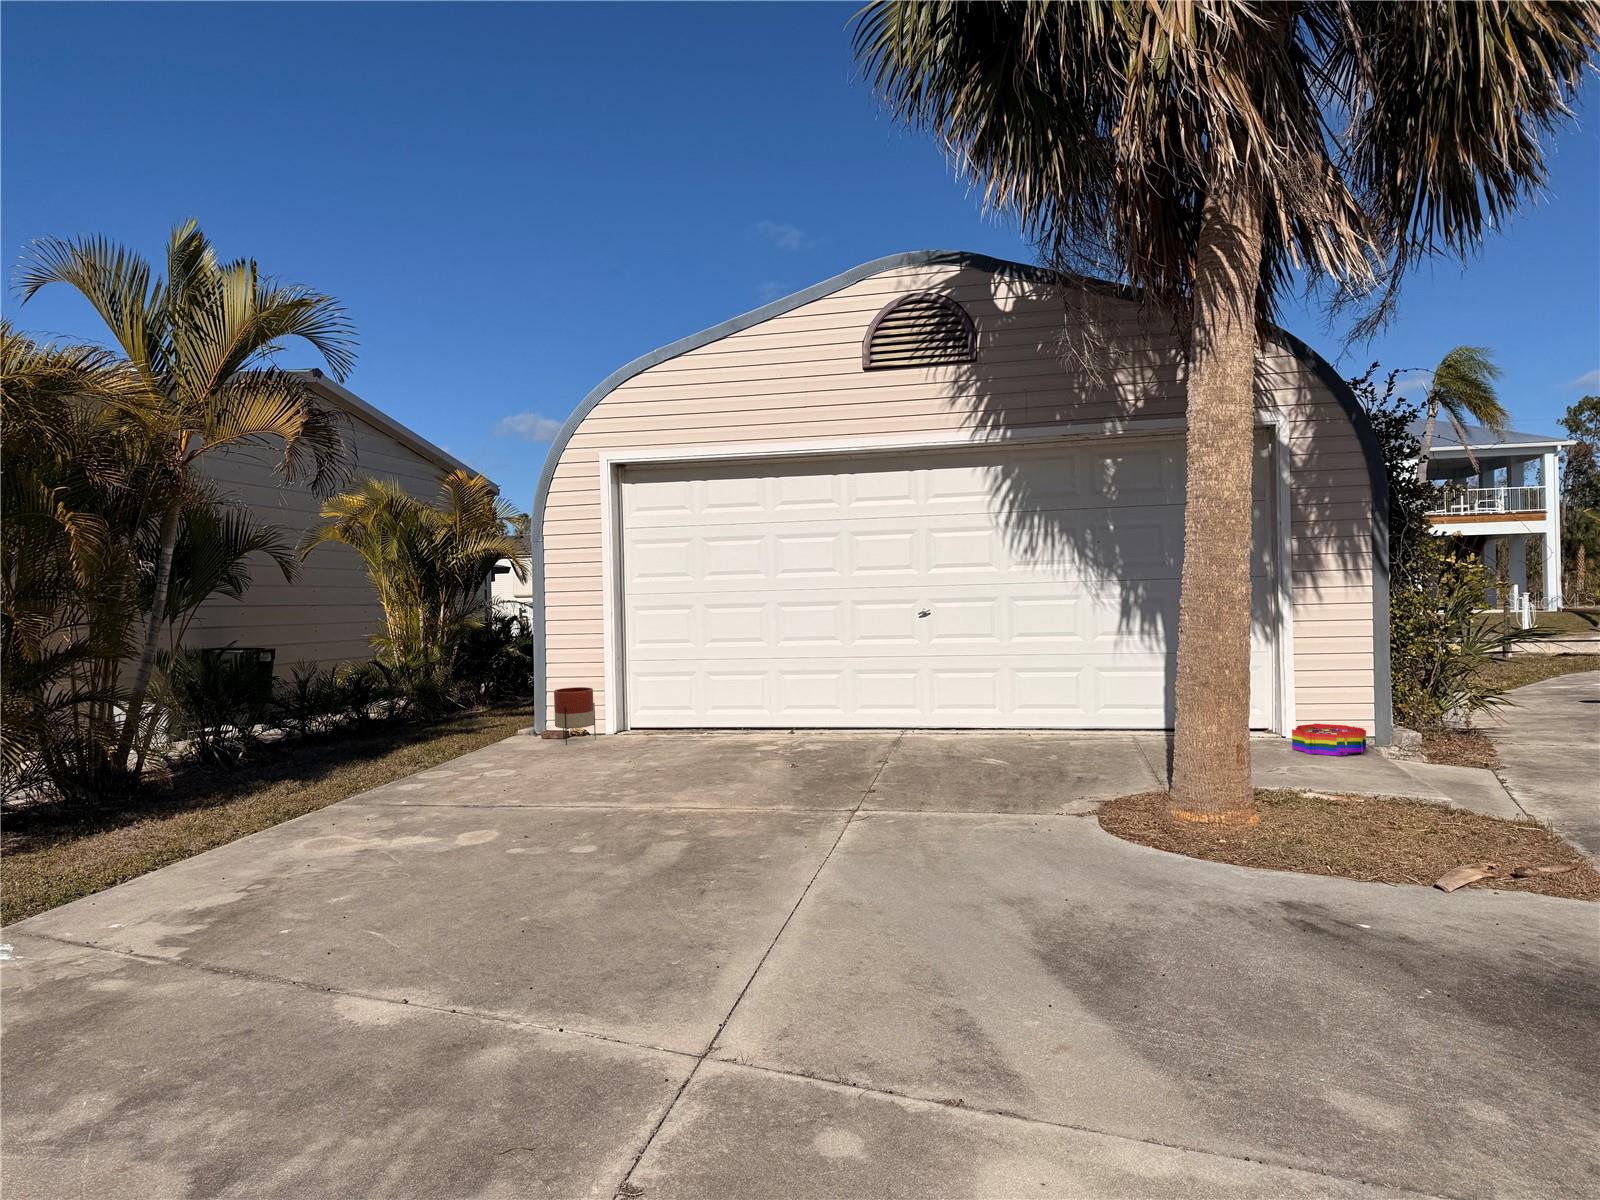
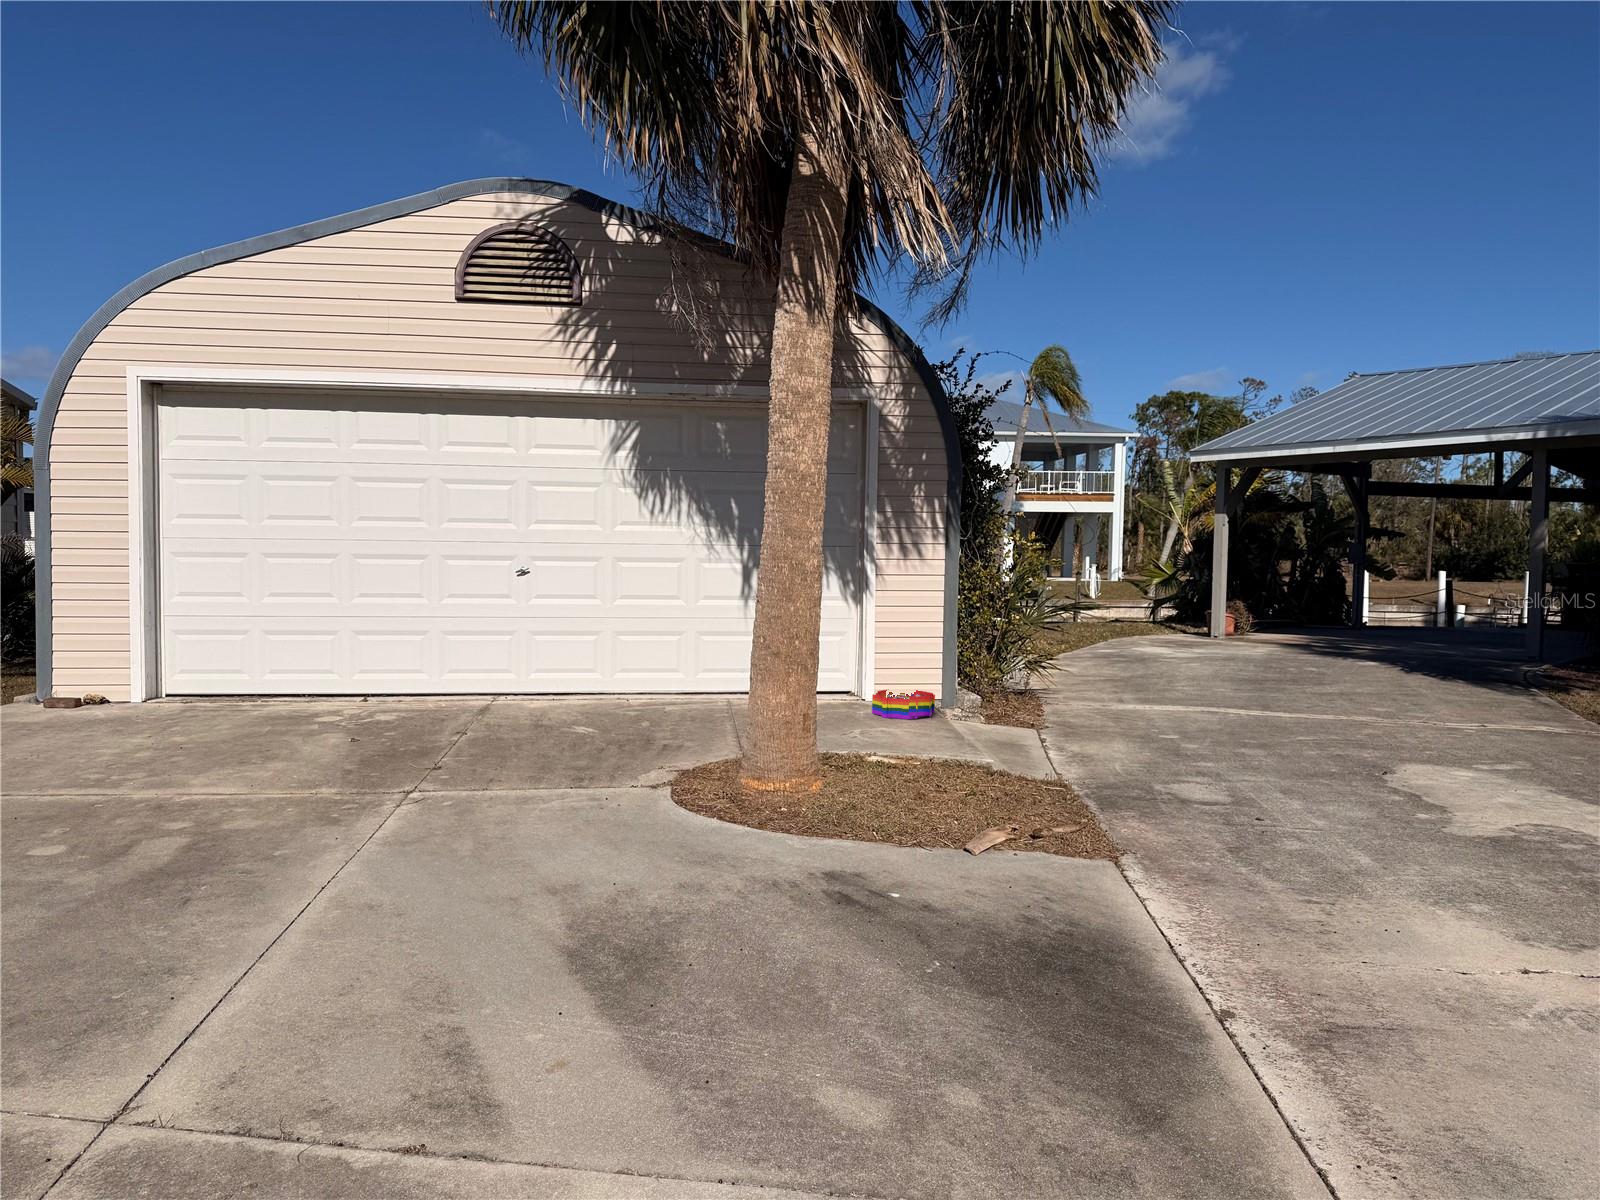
planter: present [554,687,596,745] -> none [39,649,100,720]

